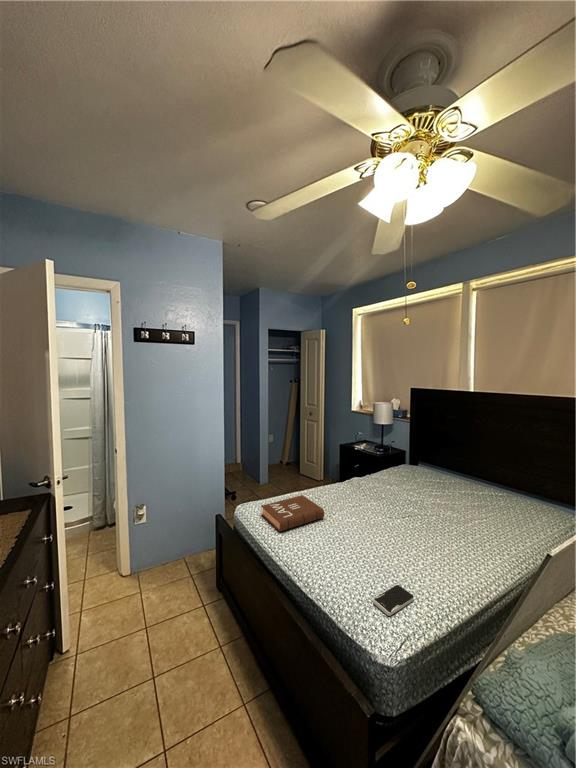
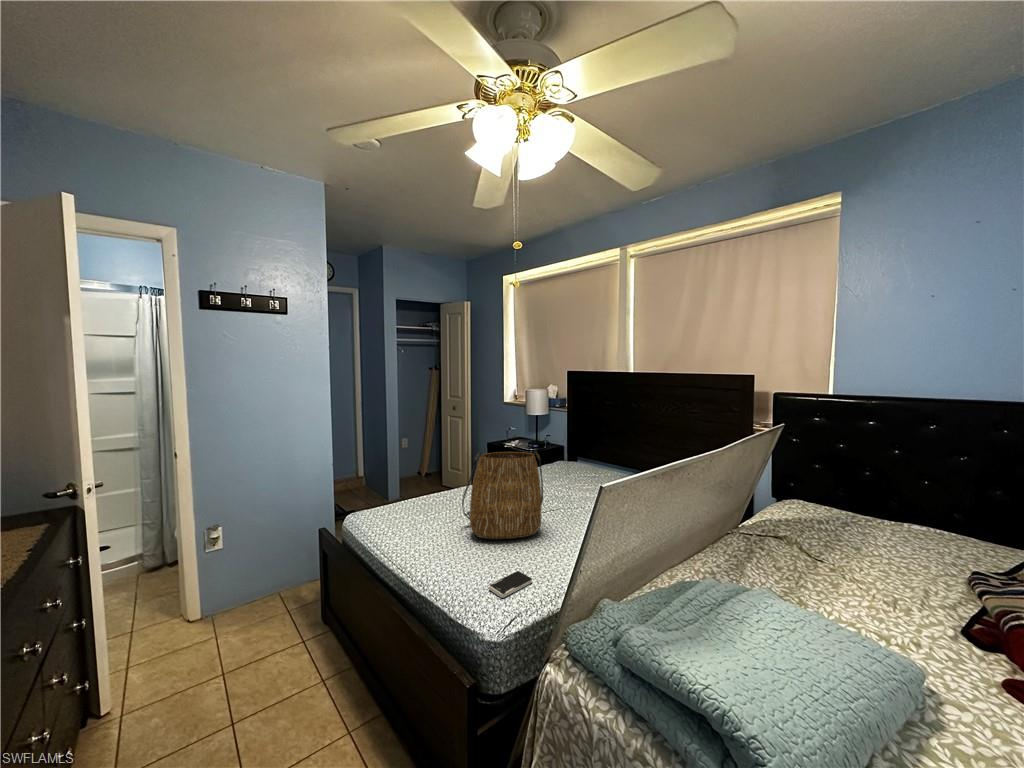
tote bag: none [334,463,409,545] -> present [462,450,543,539]
book: present [261,495,324,531] -> none [376,496,453,536]

